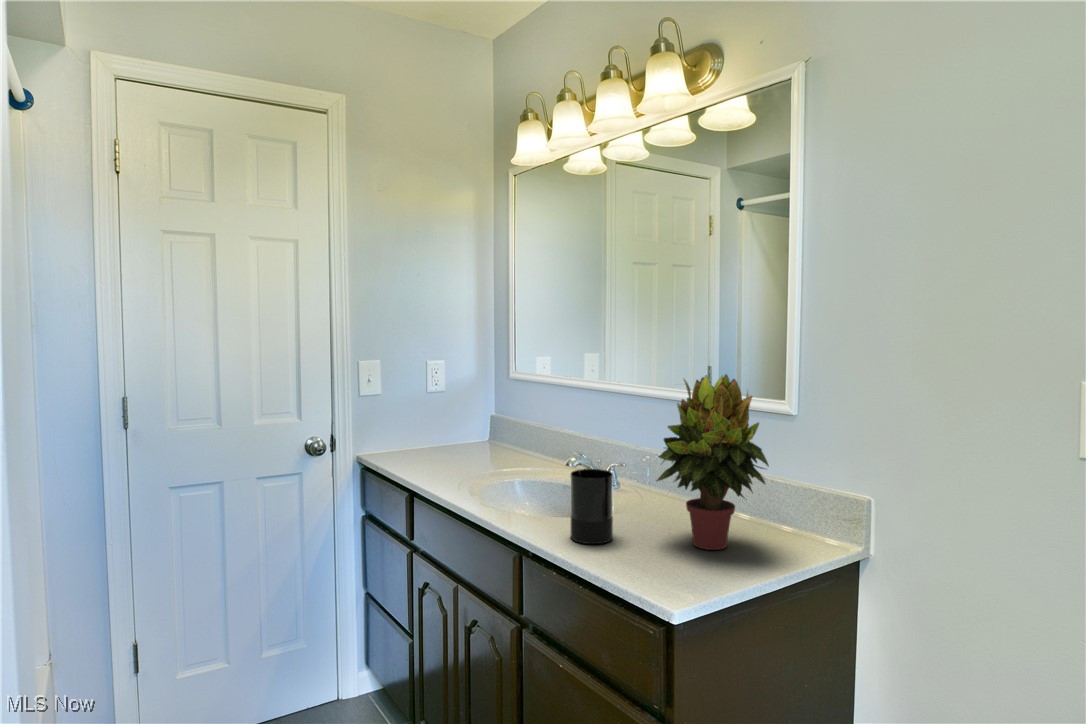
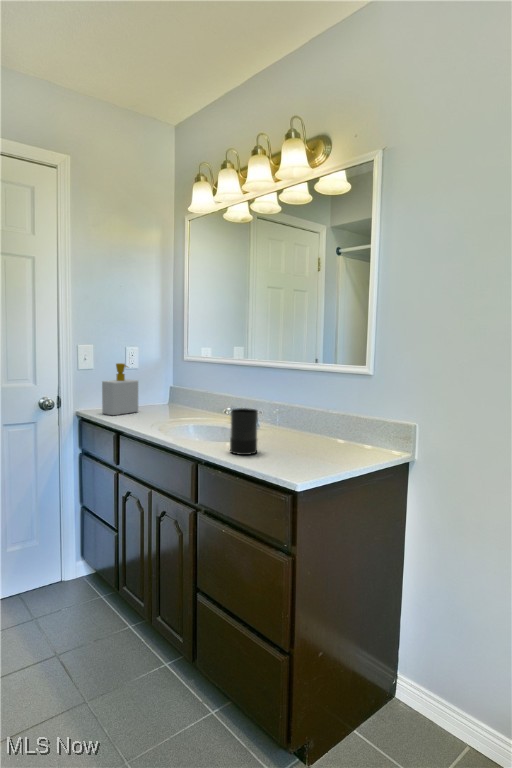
potted plant: present [657,374,769,550] -> none [285,346,356,457]
soap bottle: none [392,386,444,463] -> present [102,363,138,415]

